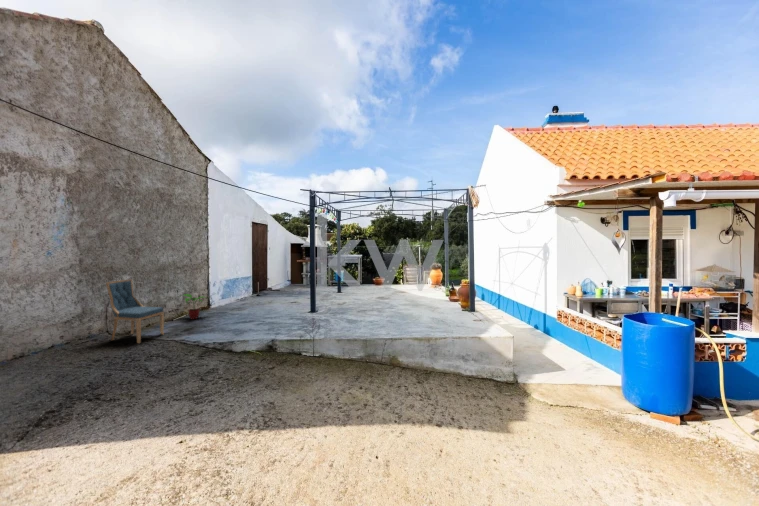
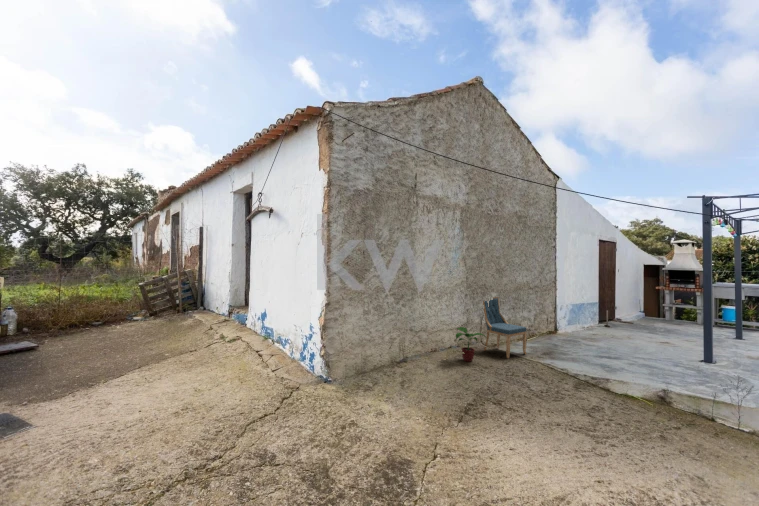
potted plant: present [184,294,203,319] -> present [456,327,484,362]

